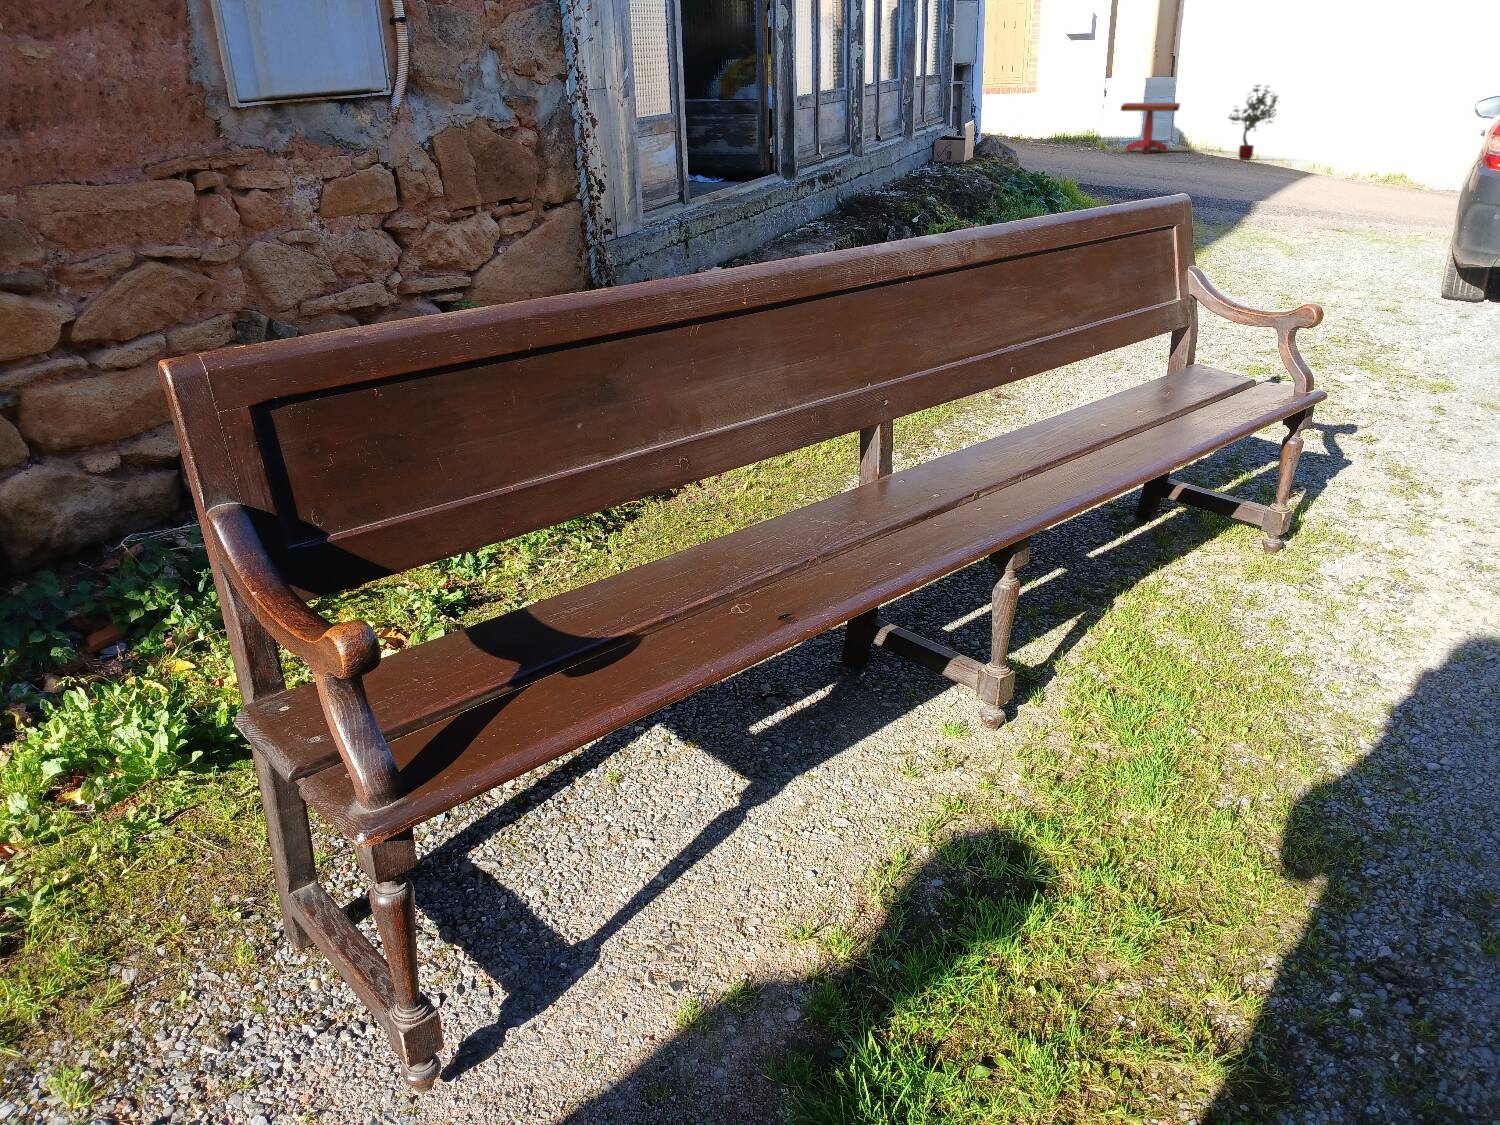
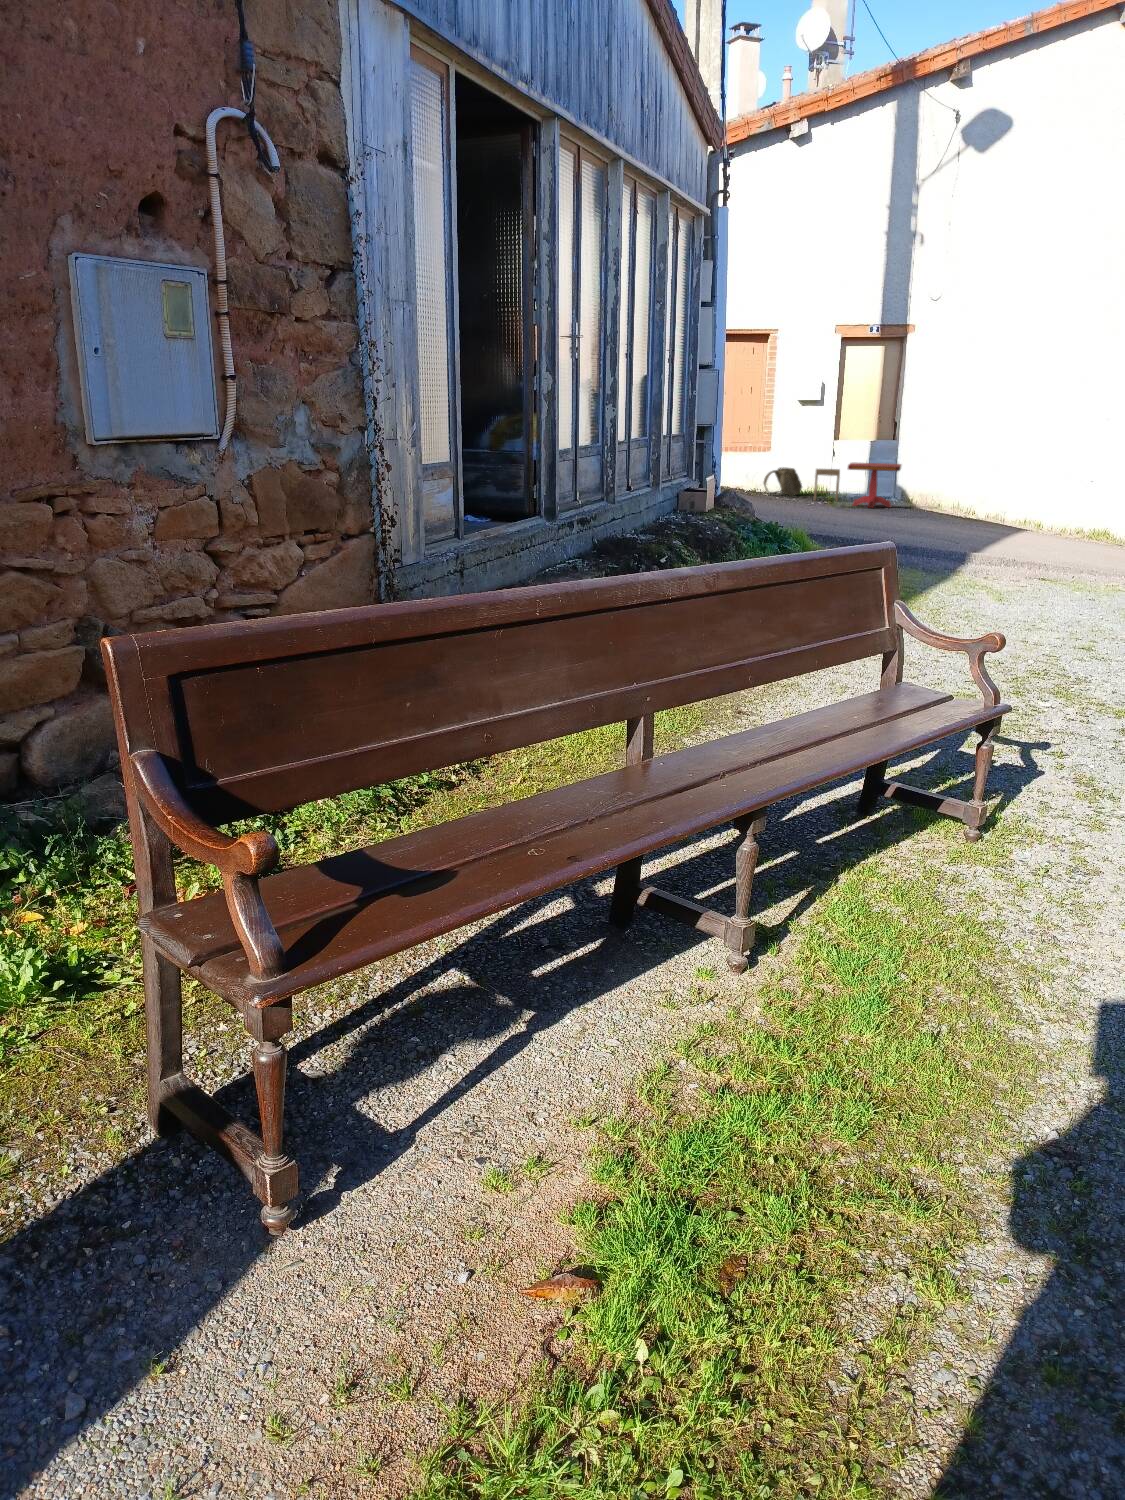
potted tree: present [1229,85,1278,160] -> none [944,450,991,516]
backpack: none [1028,111,1070,143] -> present [764,467,802,496]
stool: none [1083,111,1112,147] -> present [814,469,840,501]

